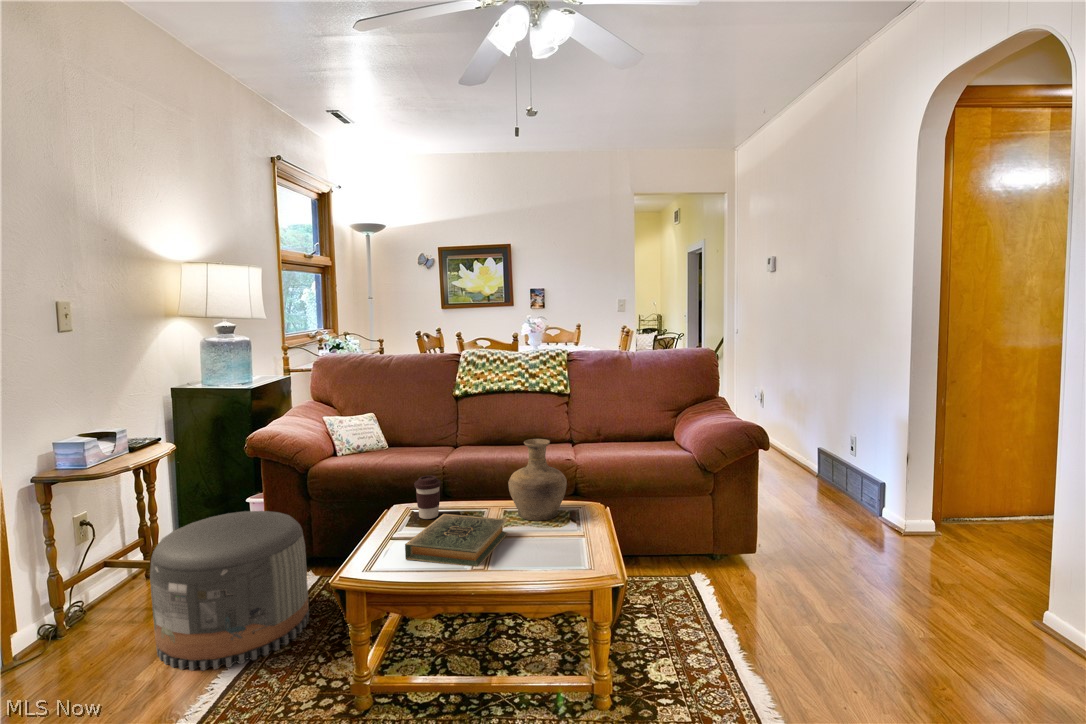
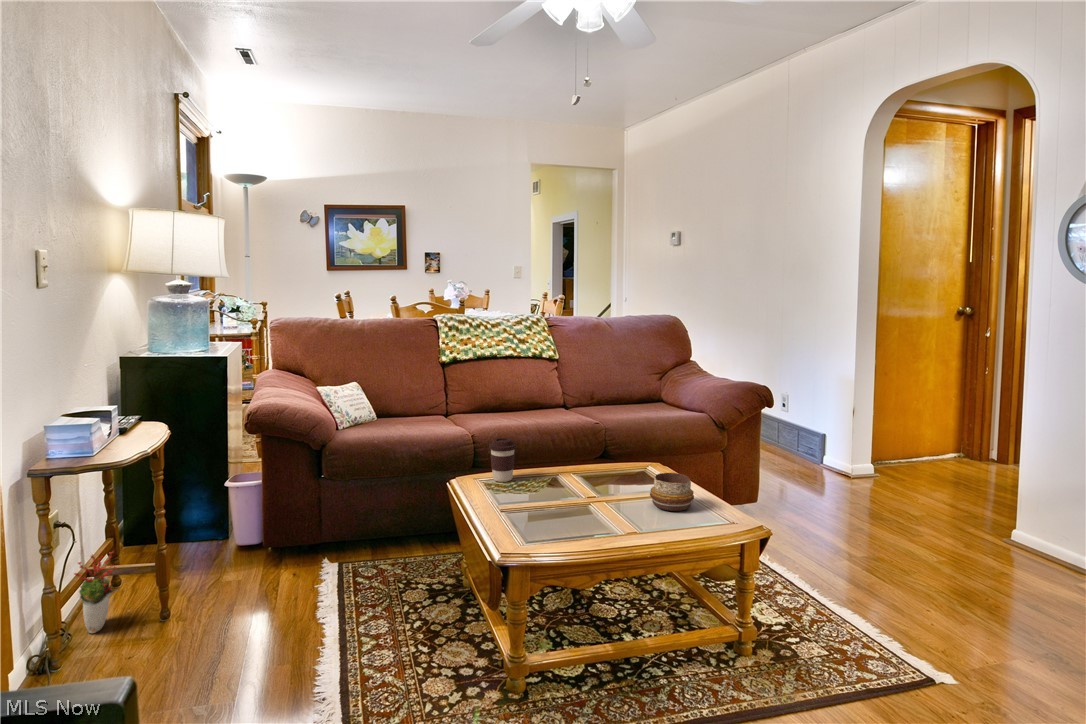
vase: present [508,439,567,521] -> none [579,396,636,475]
pouf: present [150,511,309,671] -> none [213,489,382,666]
hardback book: present [405,514,508,567] -> none [534,473,615,515]
decorative bowl: none [520,528,566,572] -> present [650,473,694,511]
decorative plant: none [81,549,118,615] -> present [74,552,119,633]

